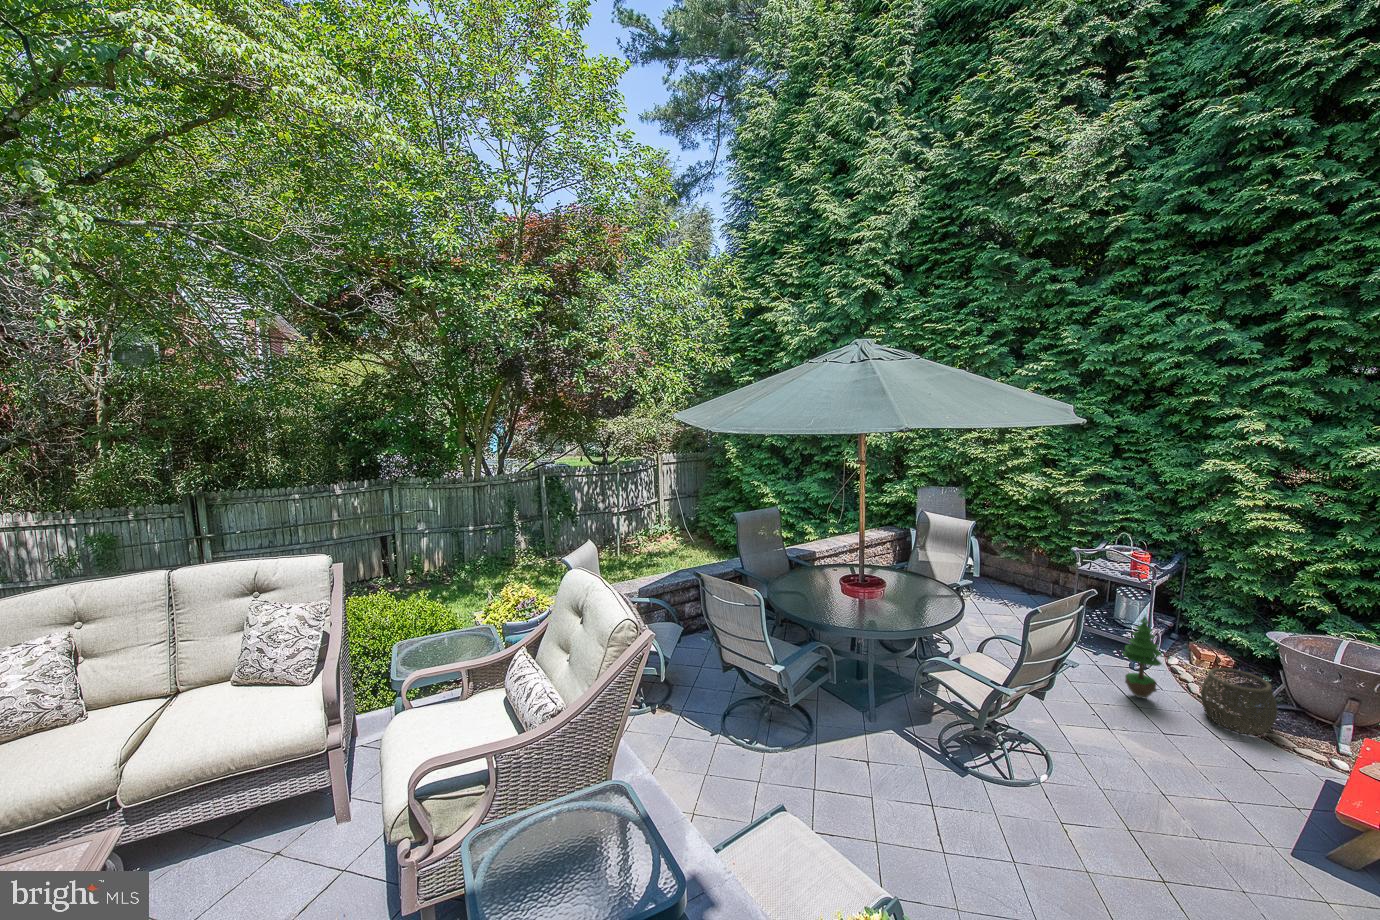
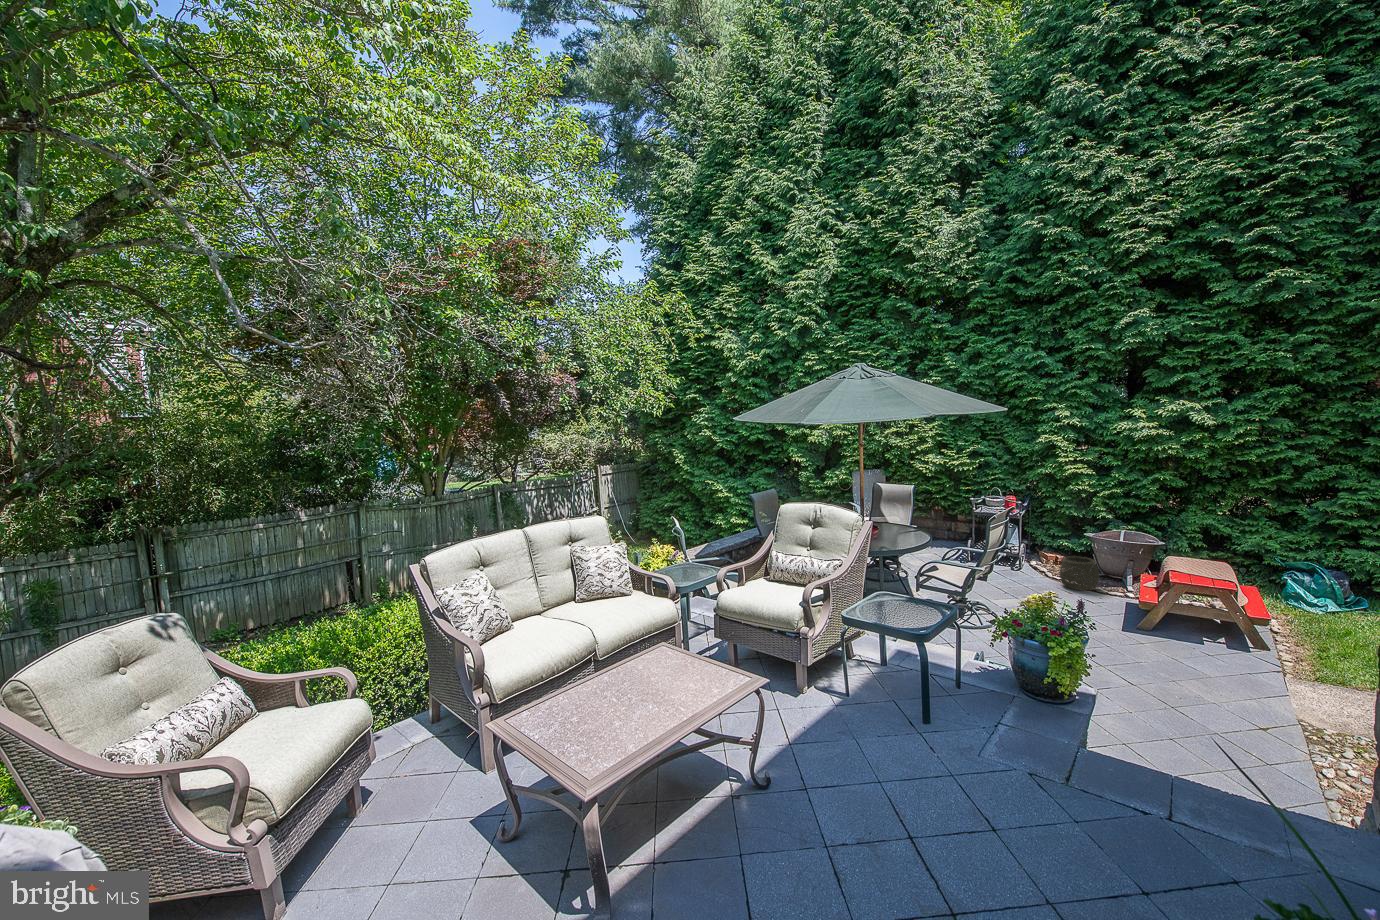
potted tree: present [1123,616,1162,699] -> none [1016,530,1039,584]

